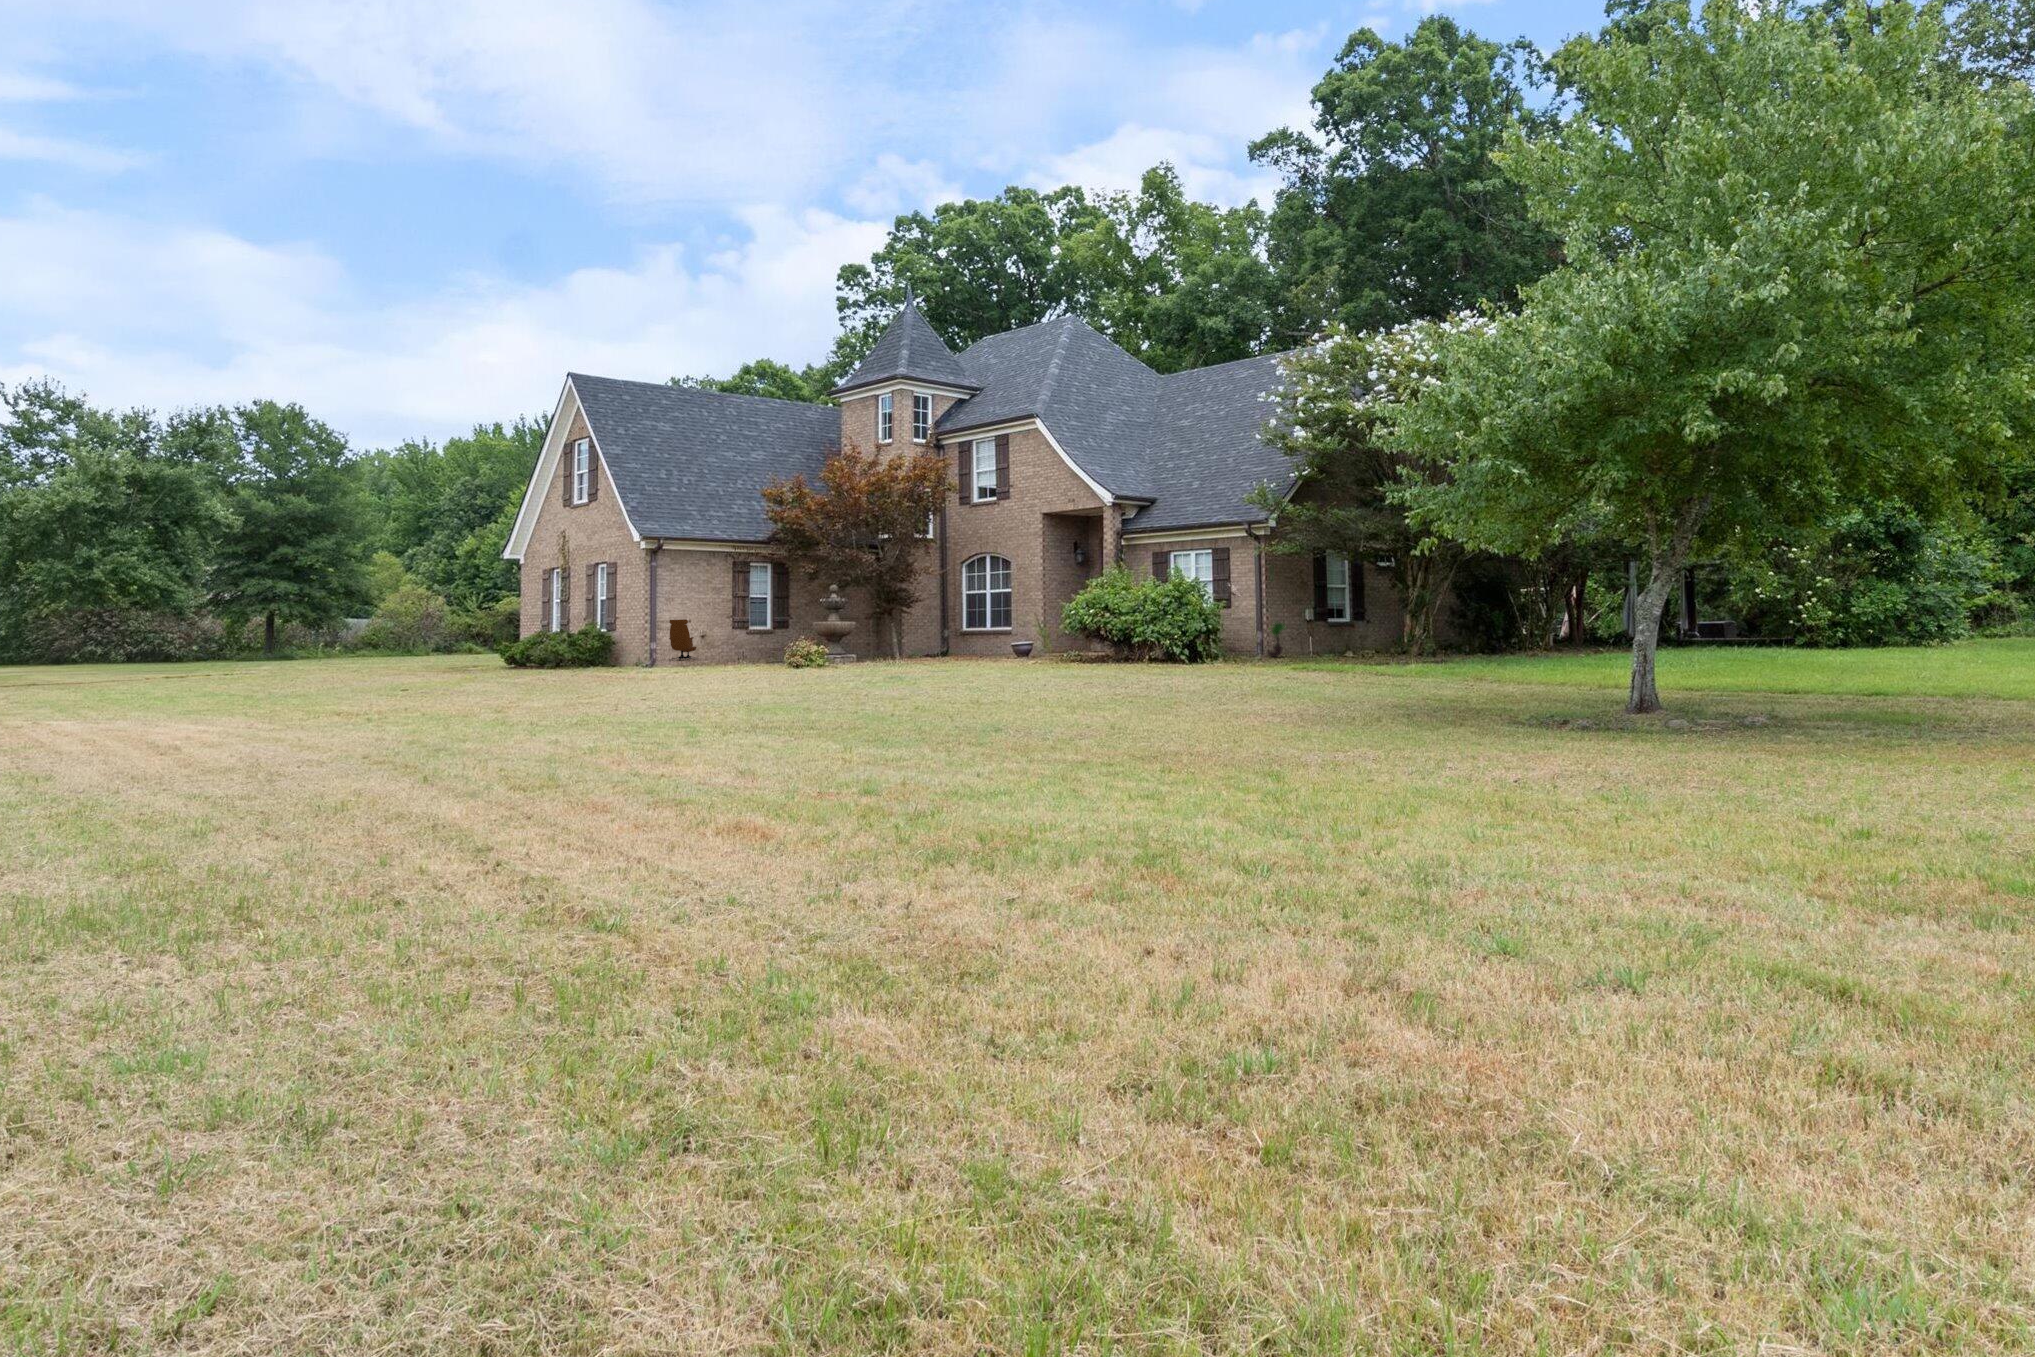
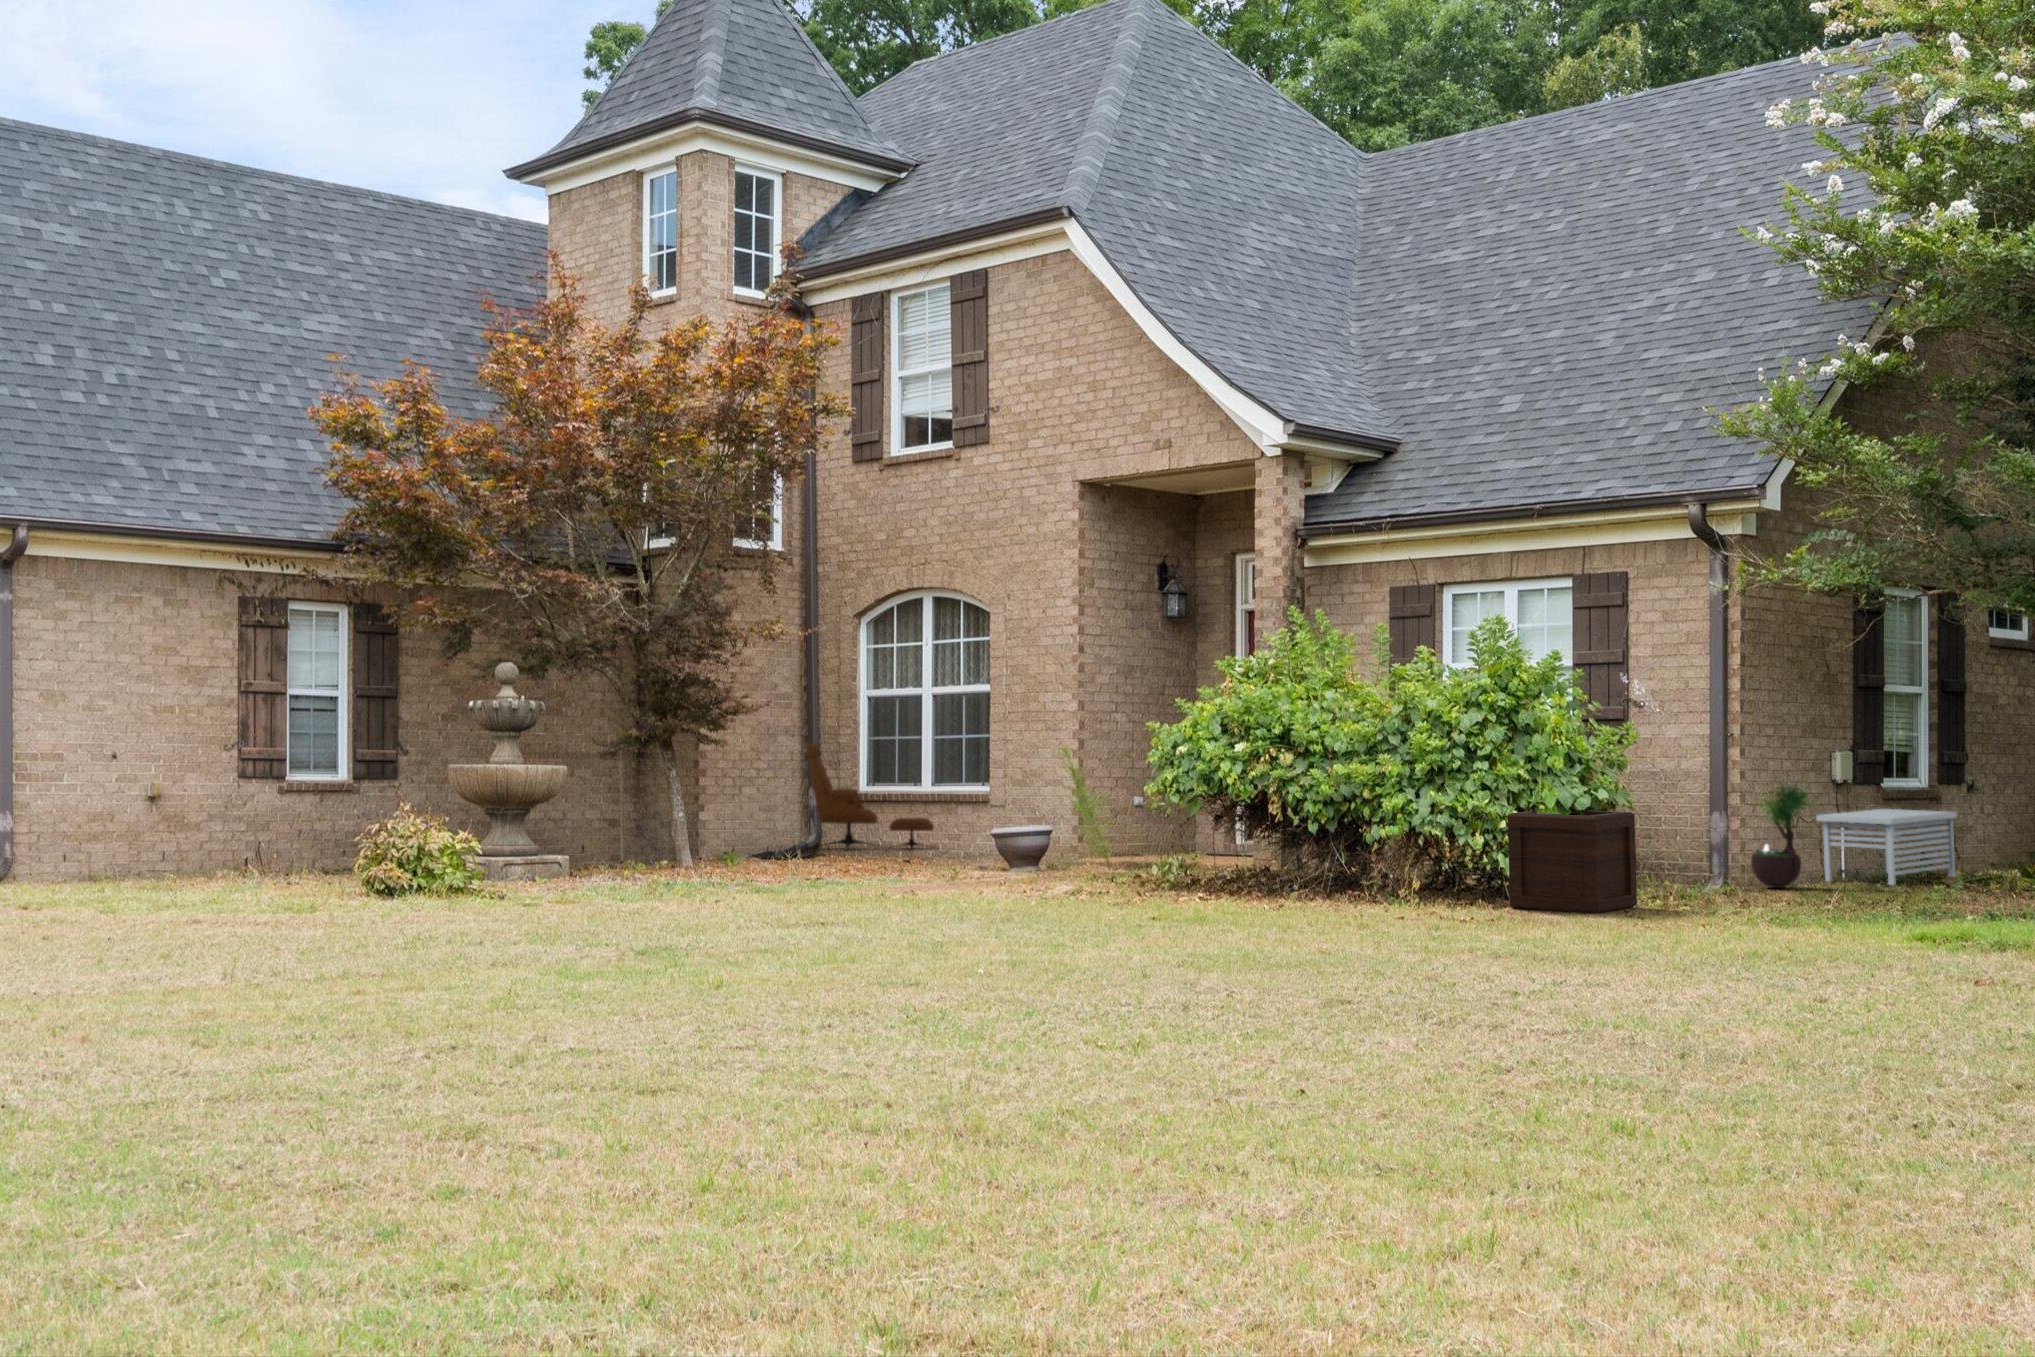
lounge chair: present [669,619,697,661] -> present [806,744,934,849]
storage bench: none [1294,630,1347,656] -> present [1816,809,1957,885]
wooden crate: none [1171,631,1214,664] -> present [1508,810,1637,914]

